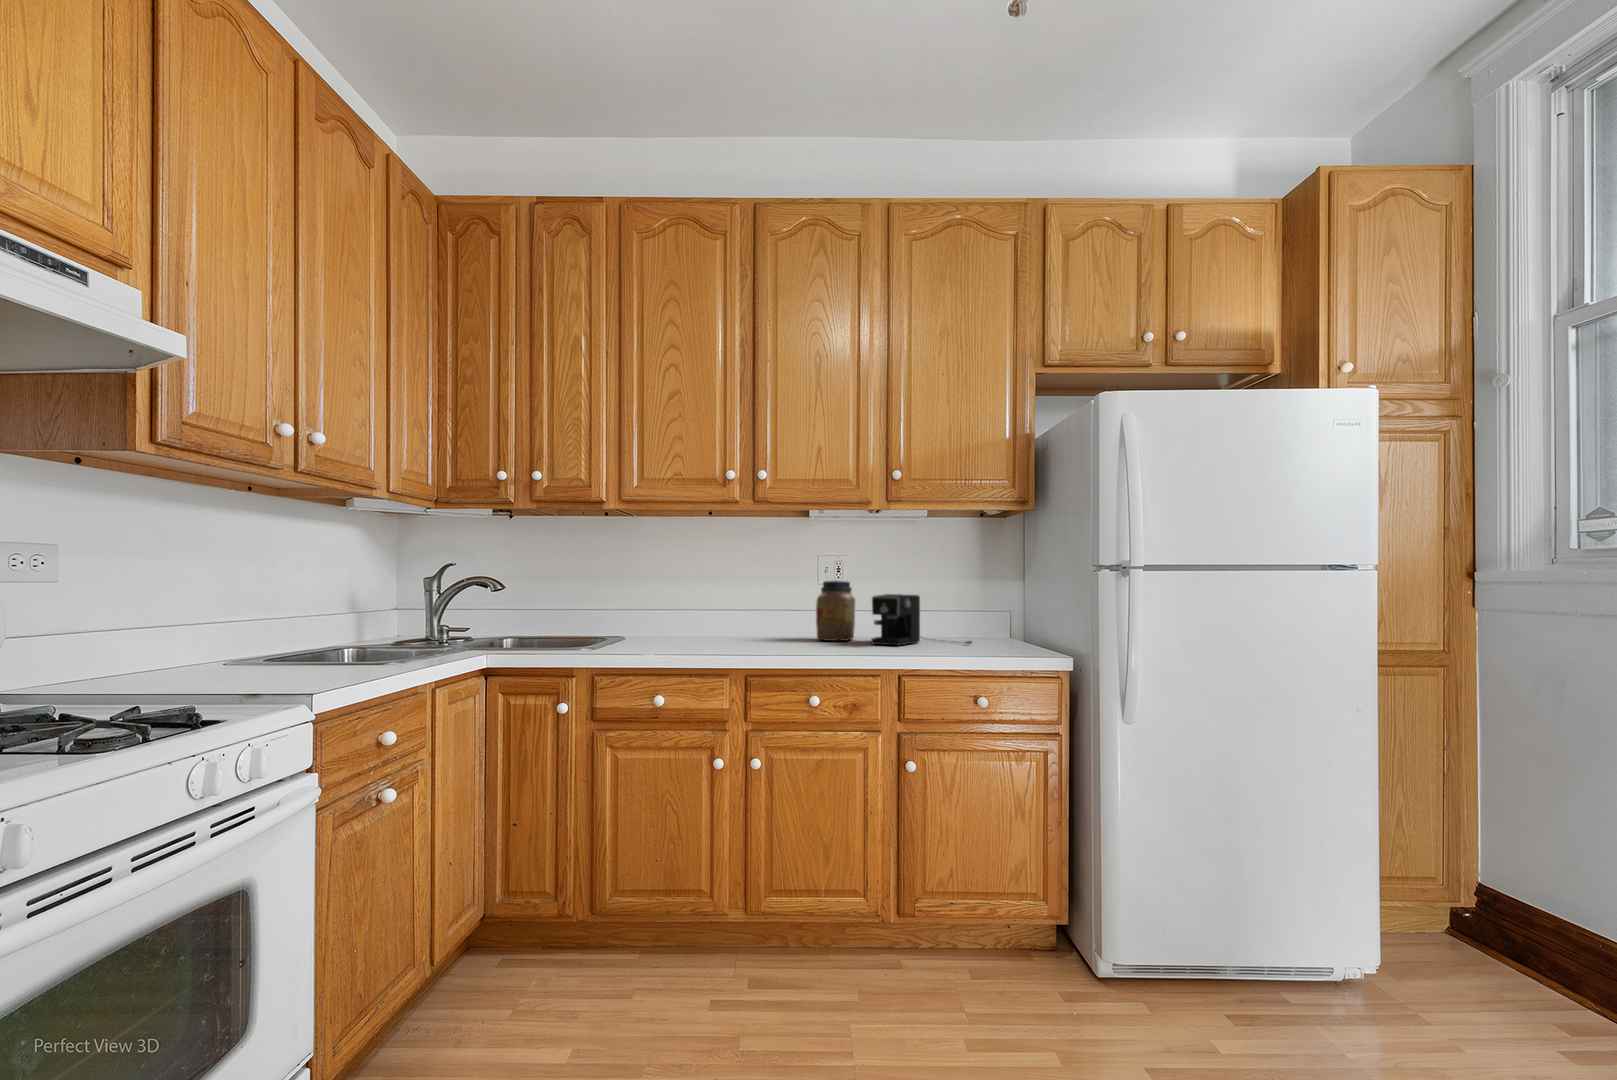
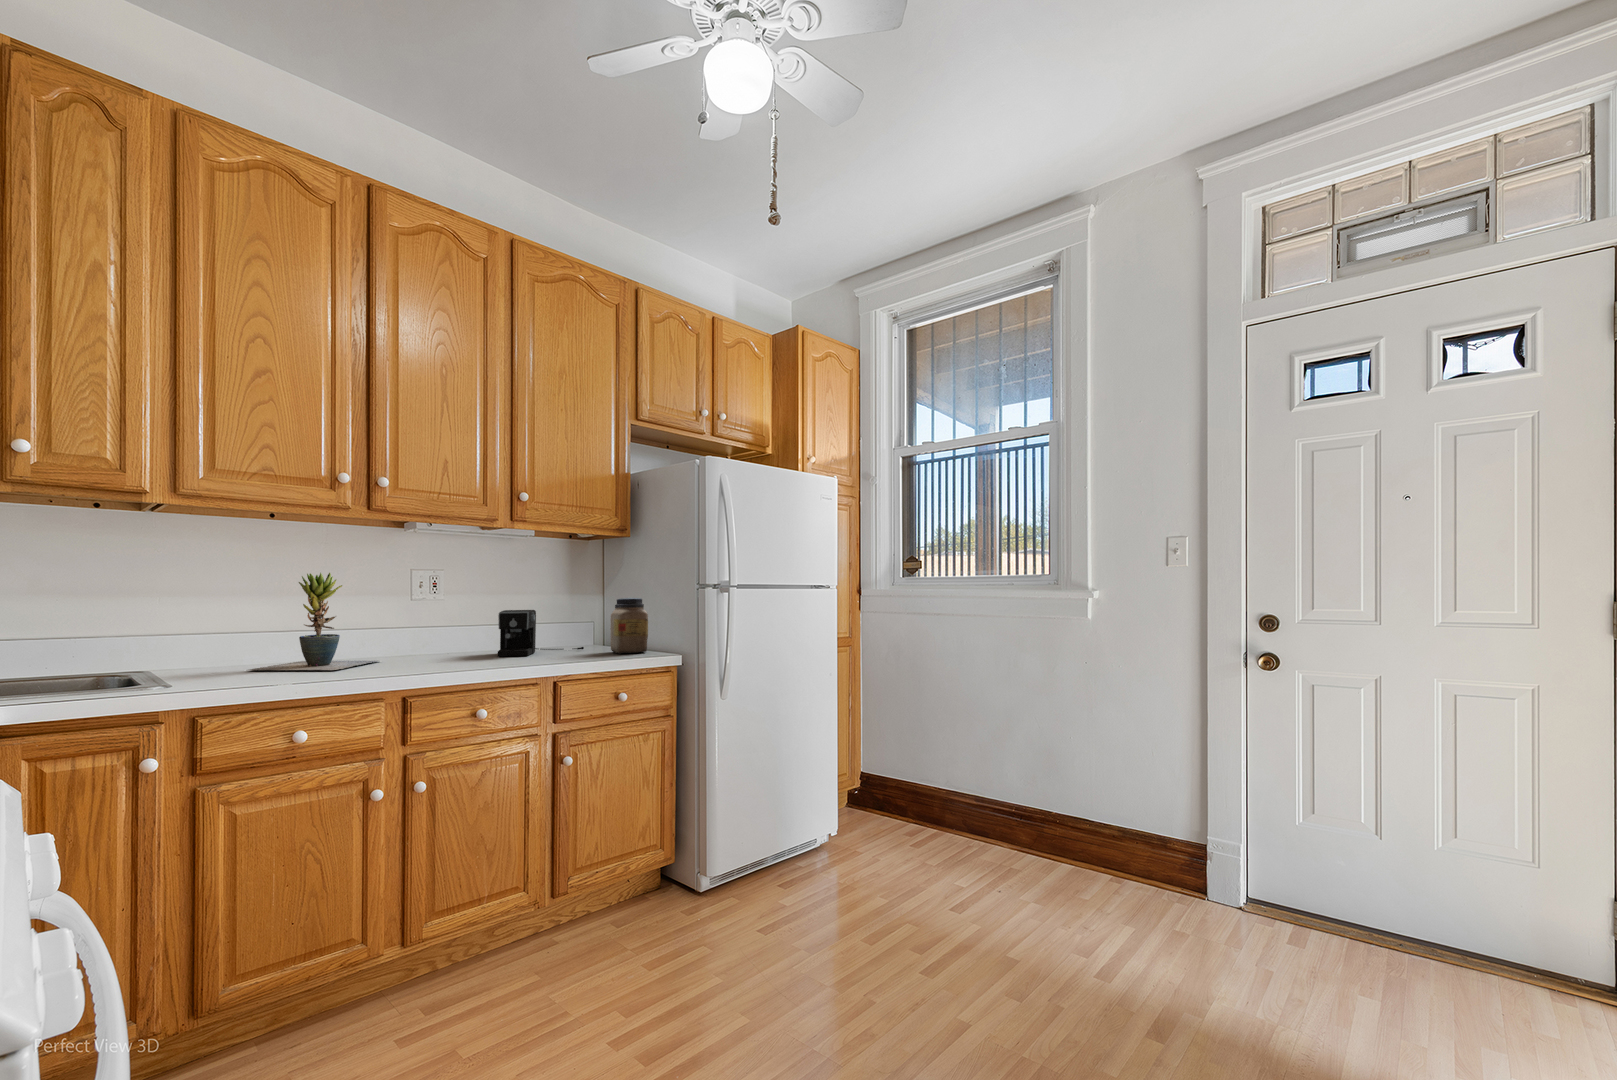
potted plant: none [670,553,775,644] -> present [249,573,378,670]
jar: present [816,580,855,641] -> present [610,598,648,654]

